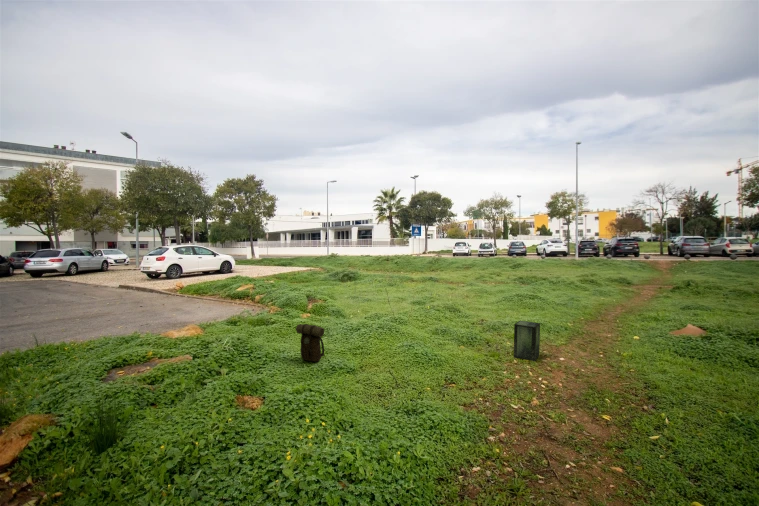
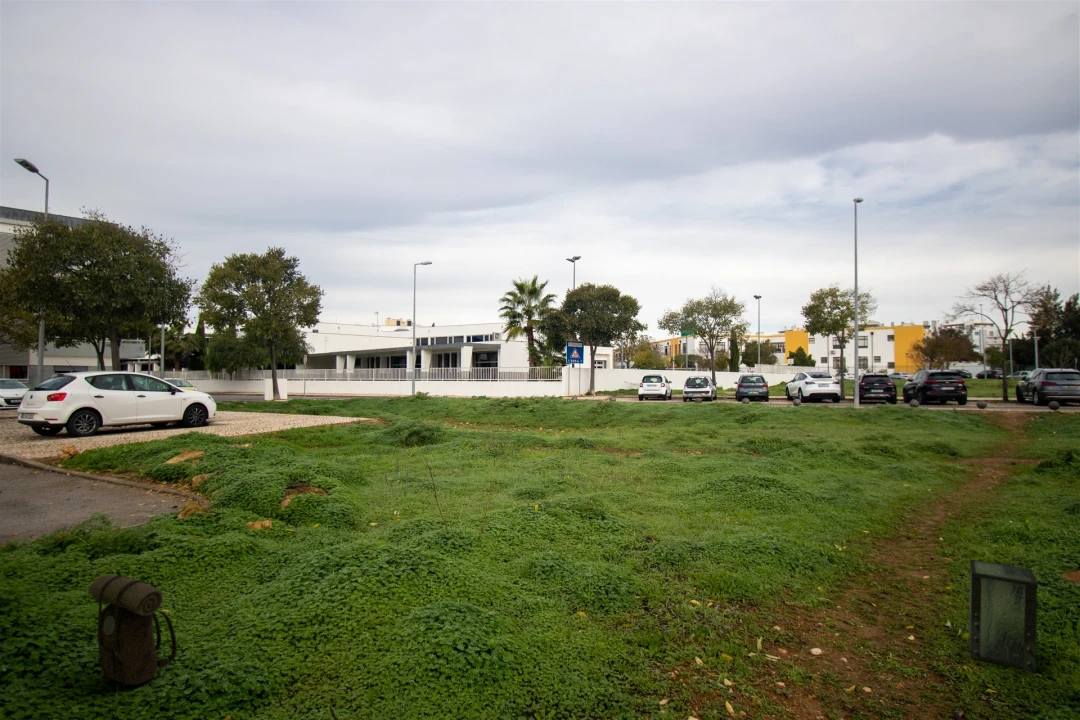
storage box: present [514,321,540,361] -> present [969,560,1038,672]

